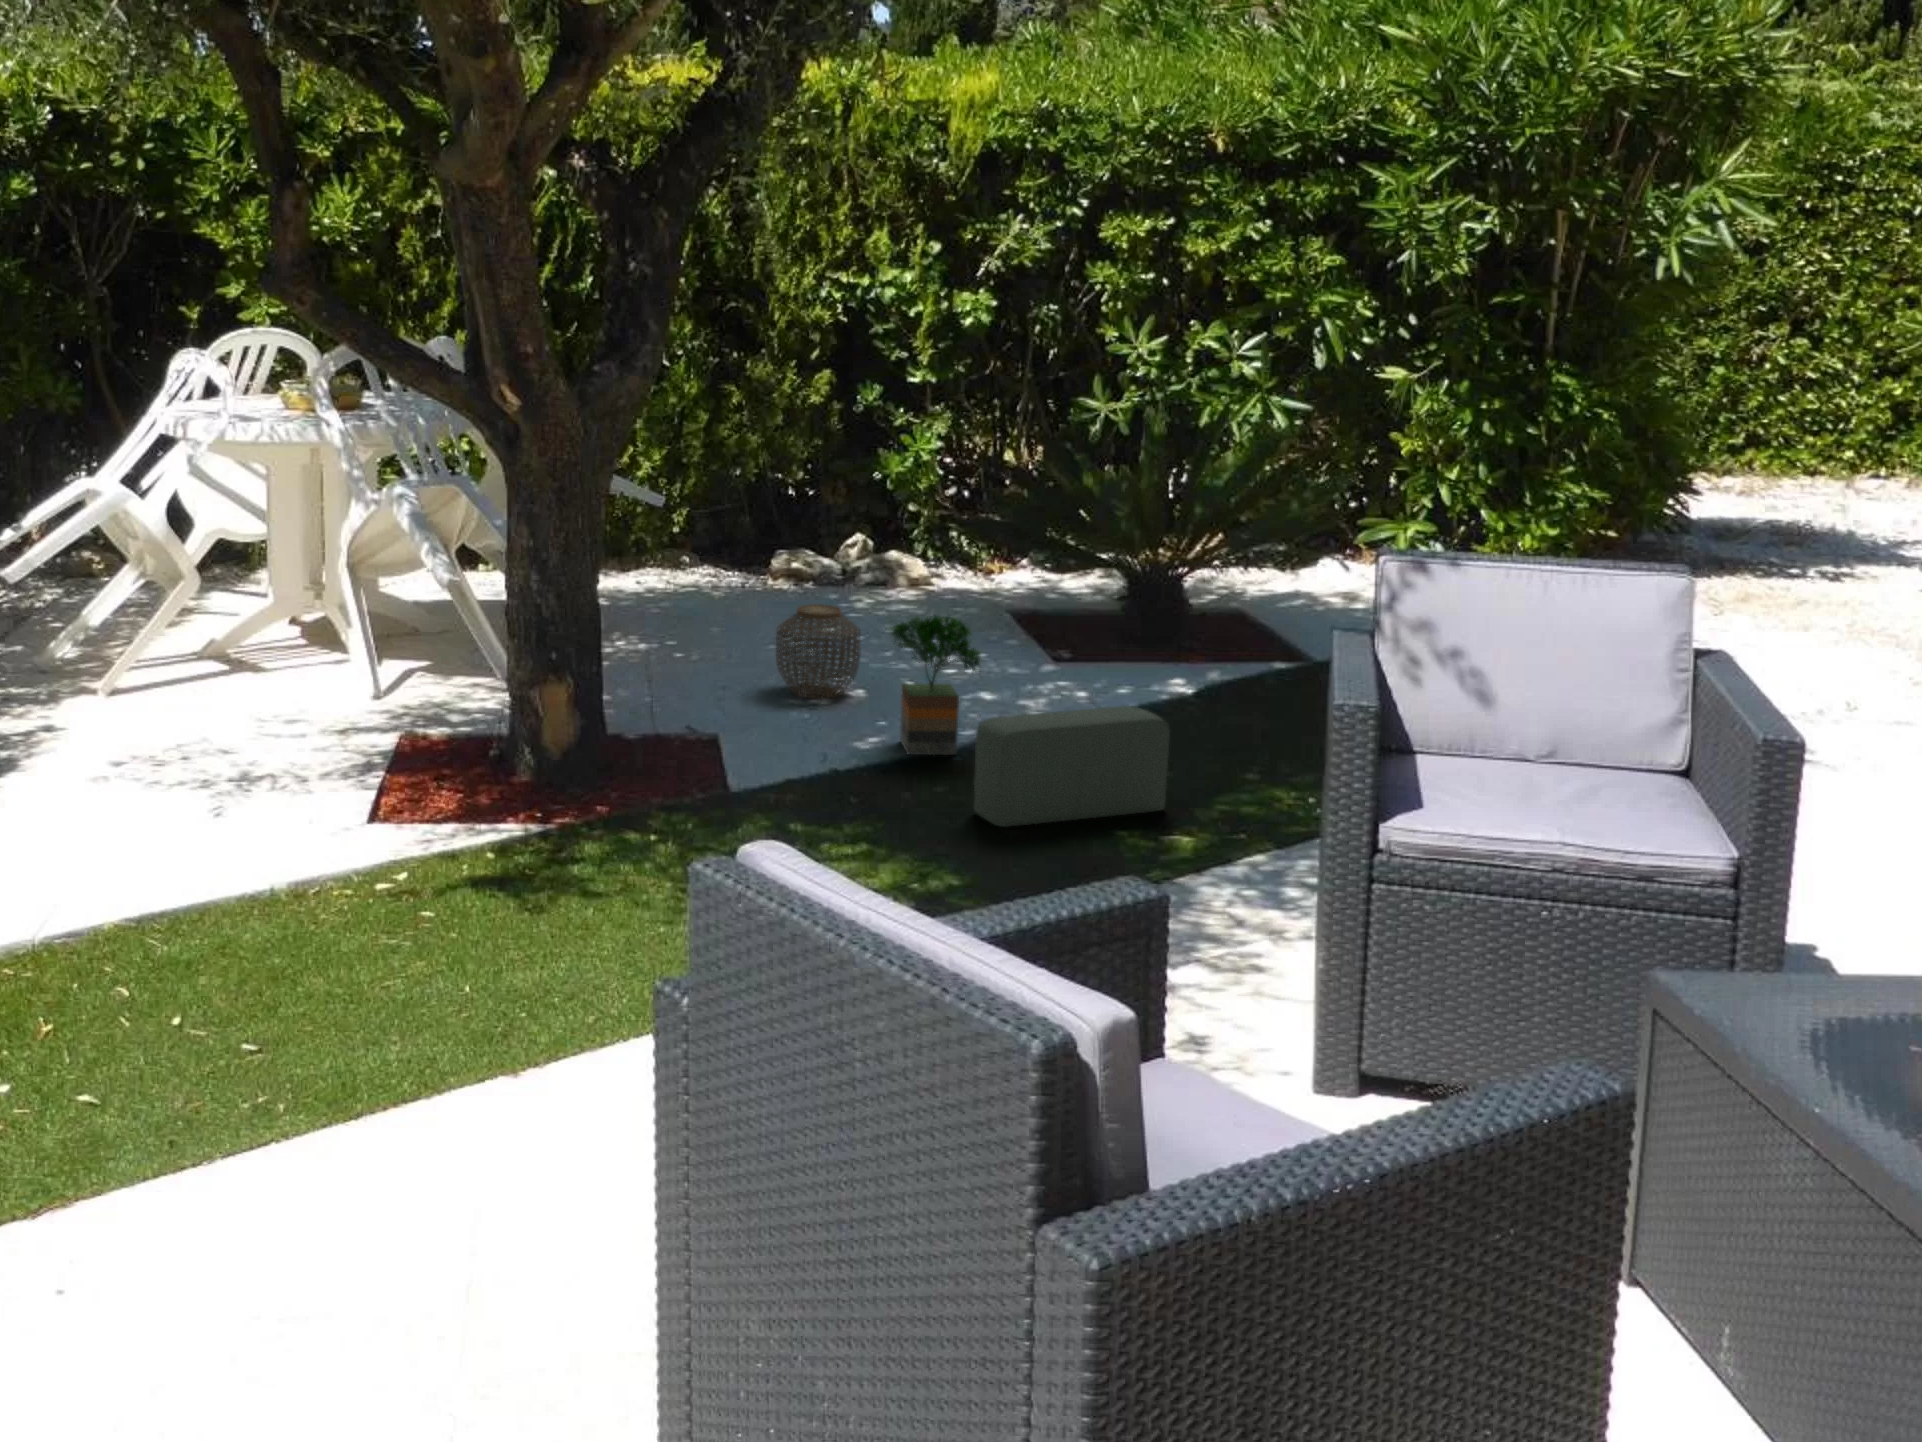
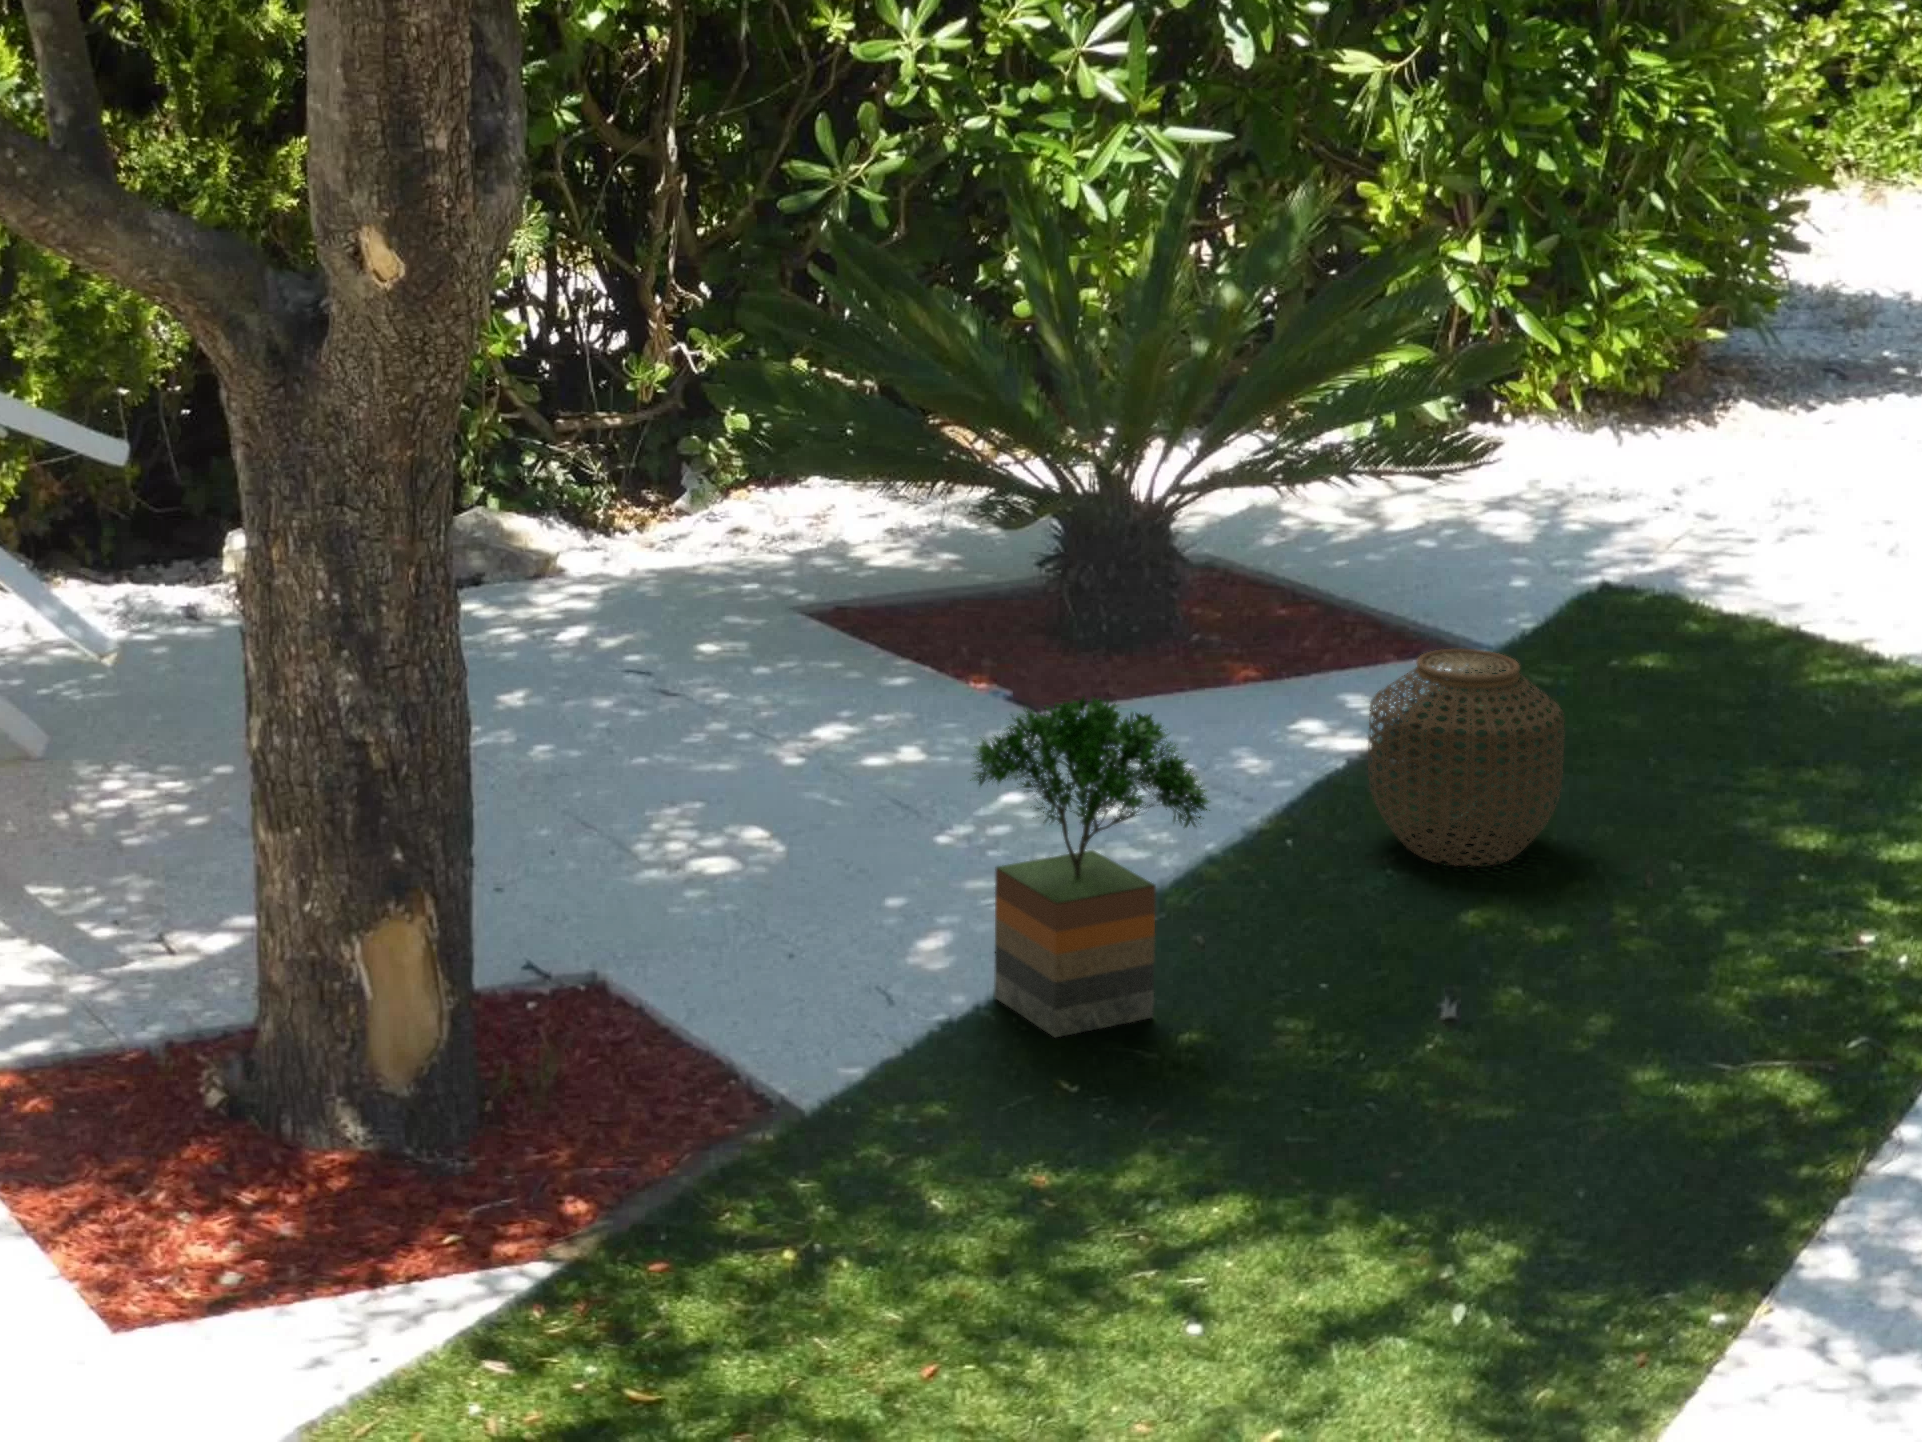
woven basket: present [776,604,860,698] -> present [1368,649,1564,866]
pouf: present [974,706,1170,827] -> none [1393,873,1750,1230]

